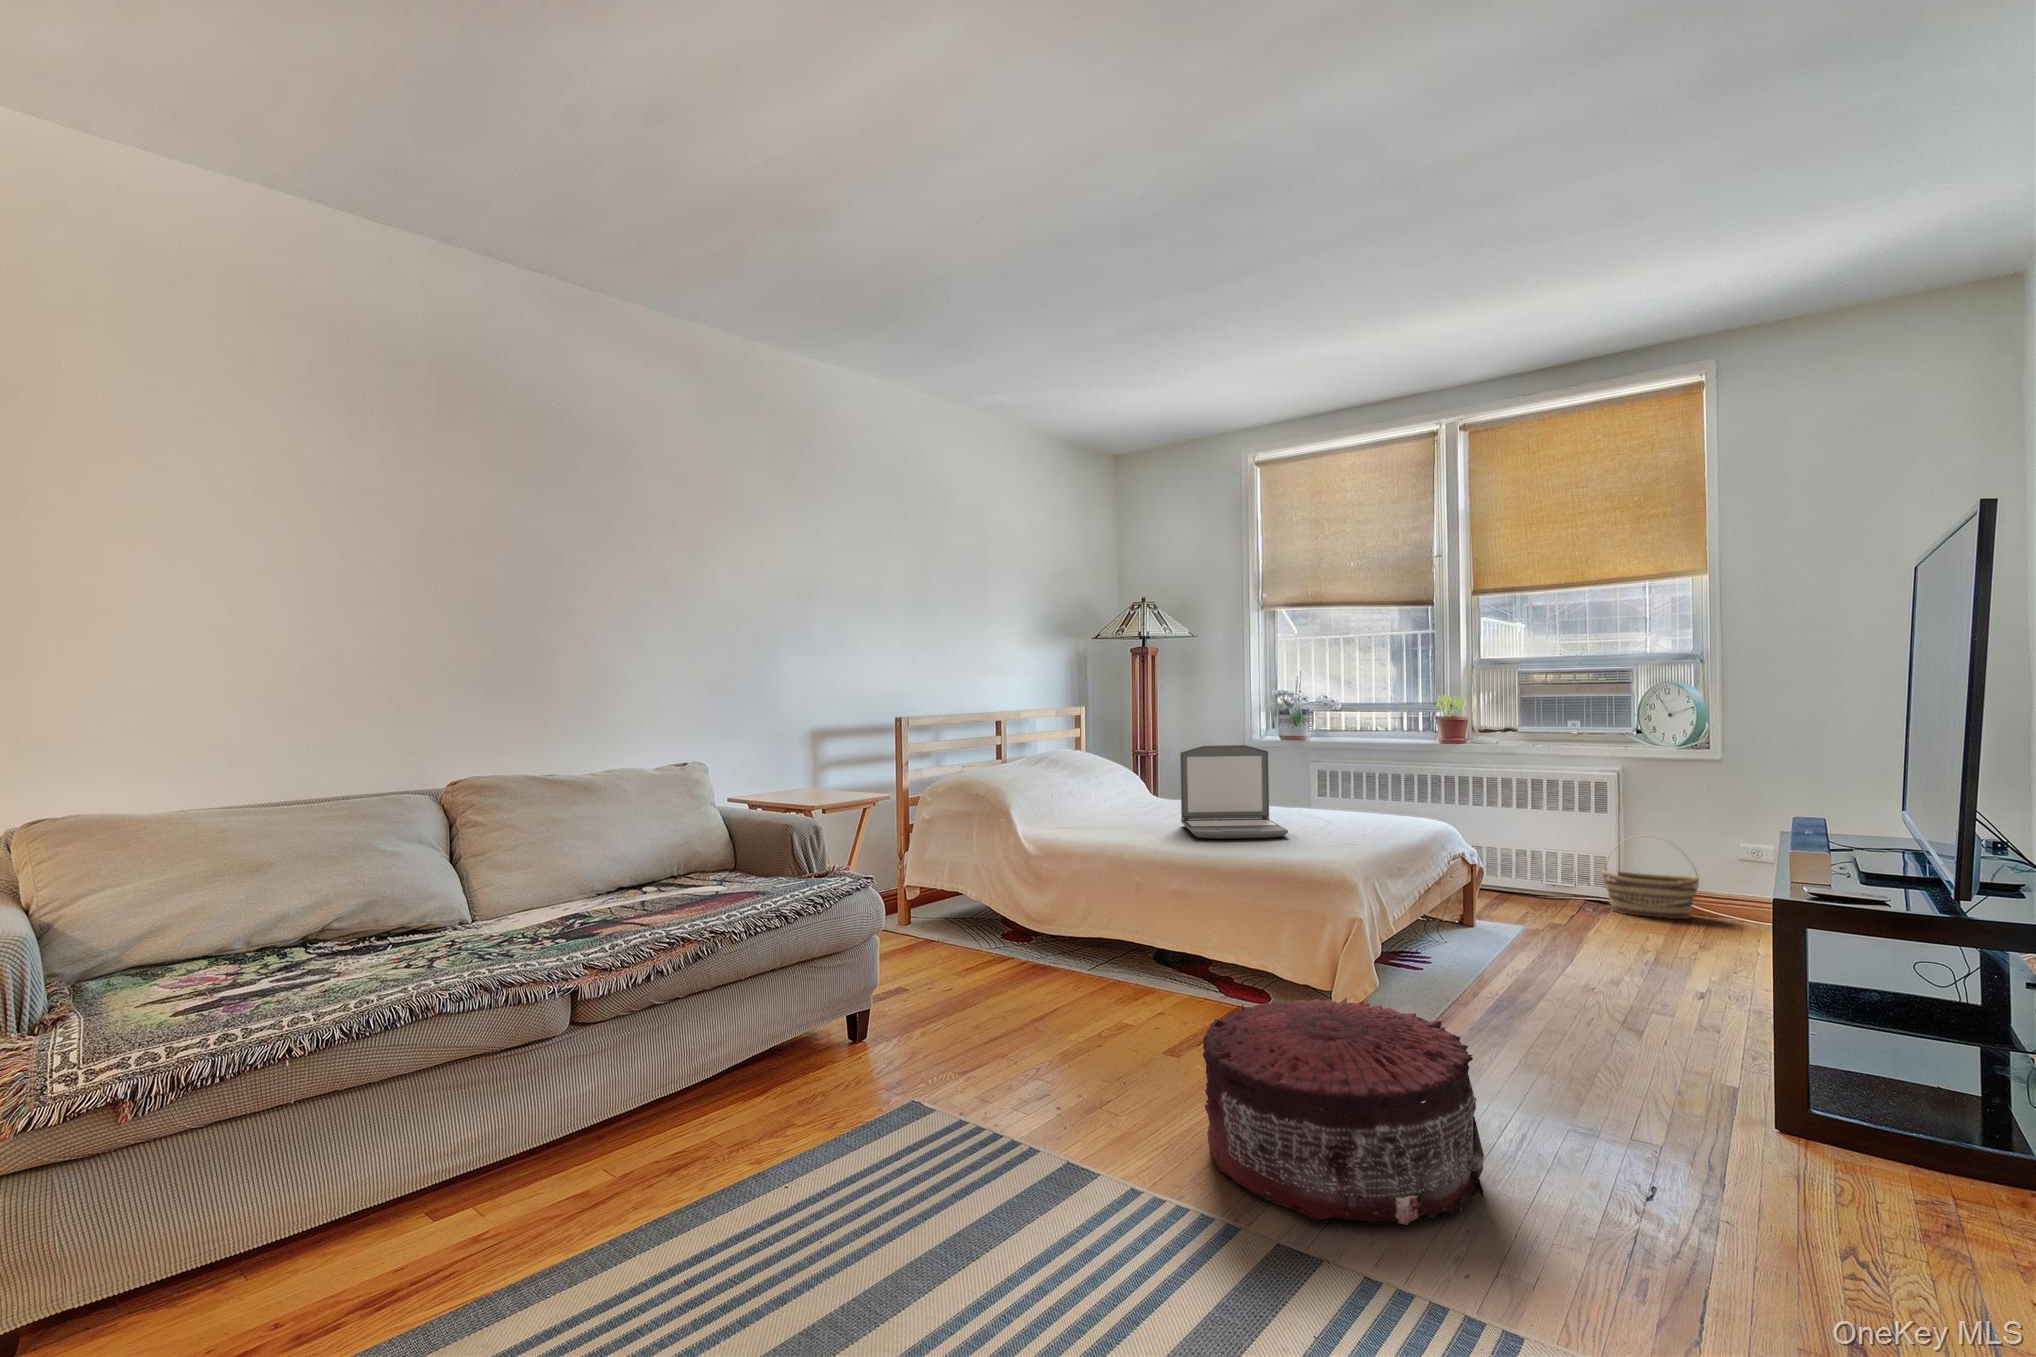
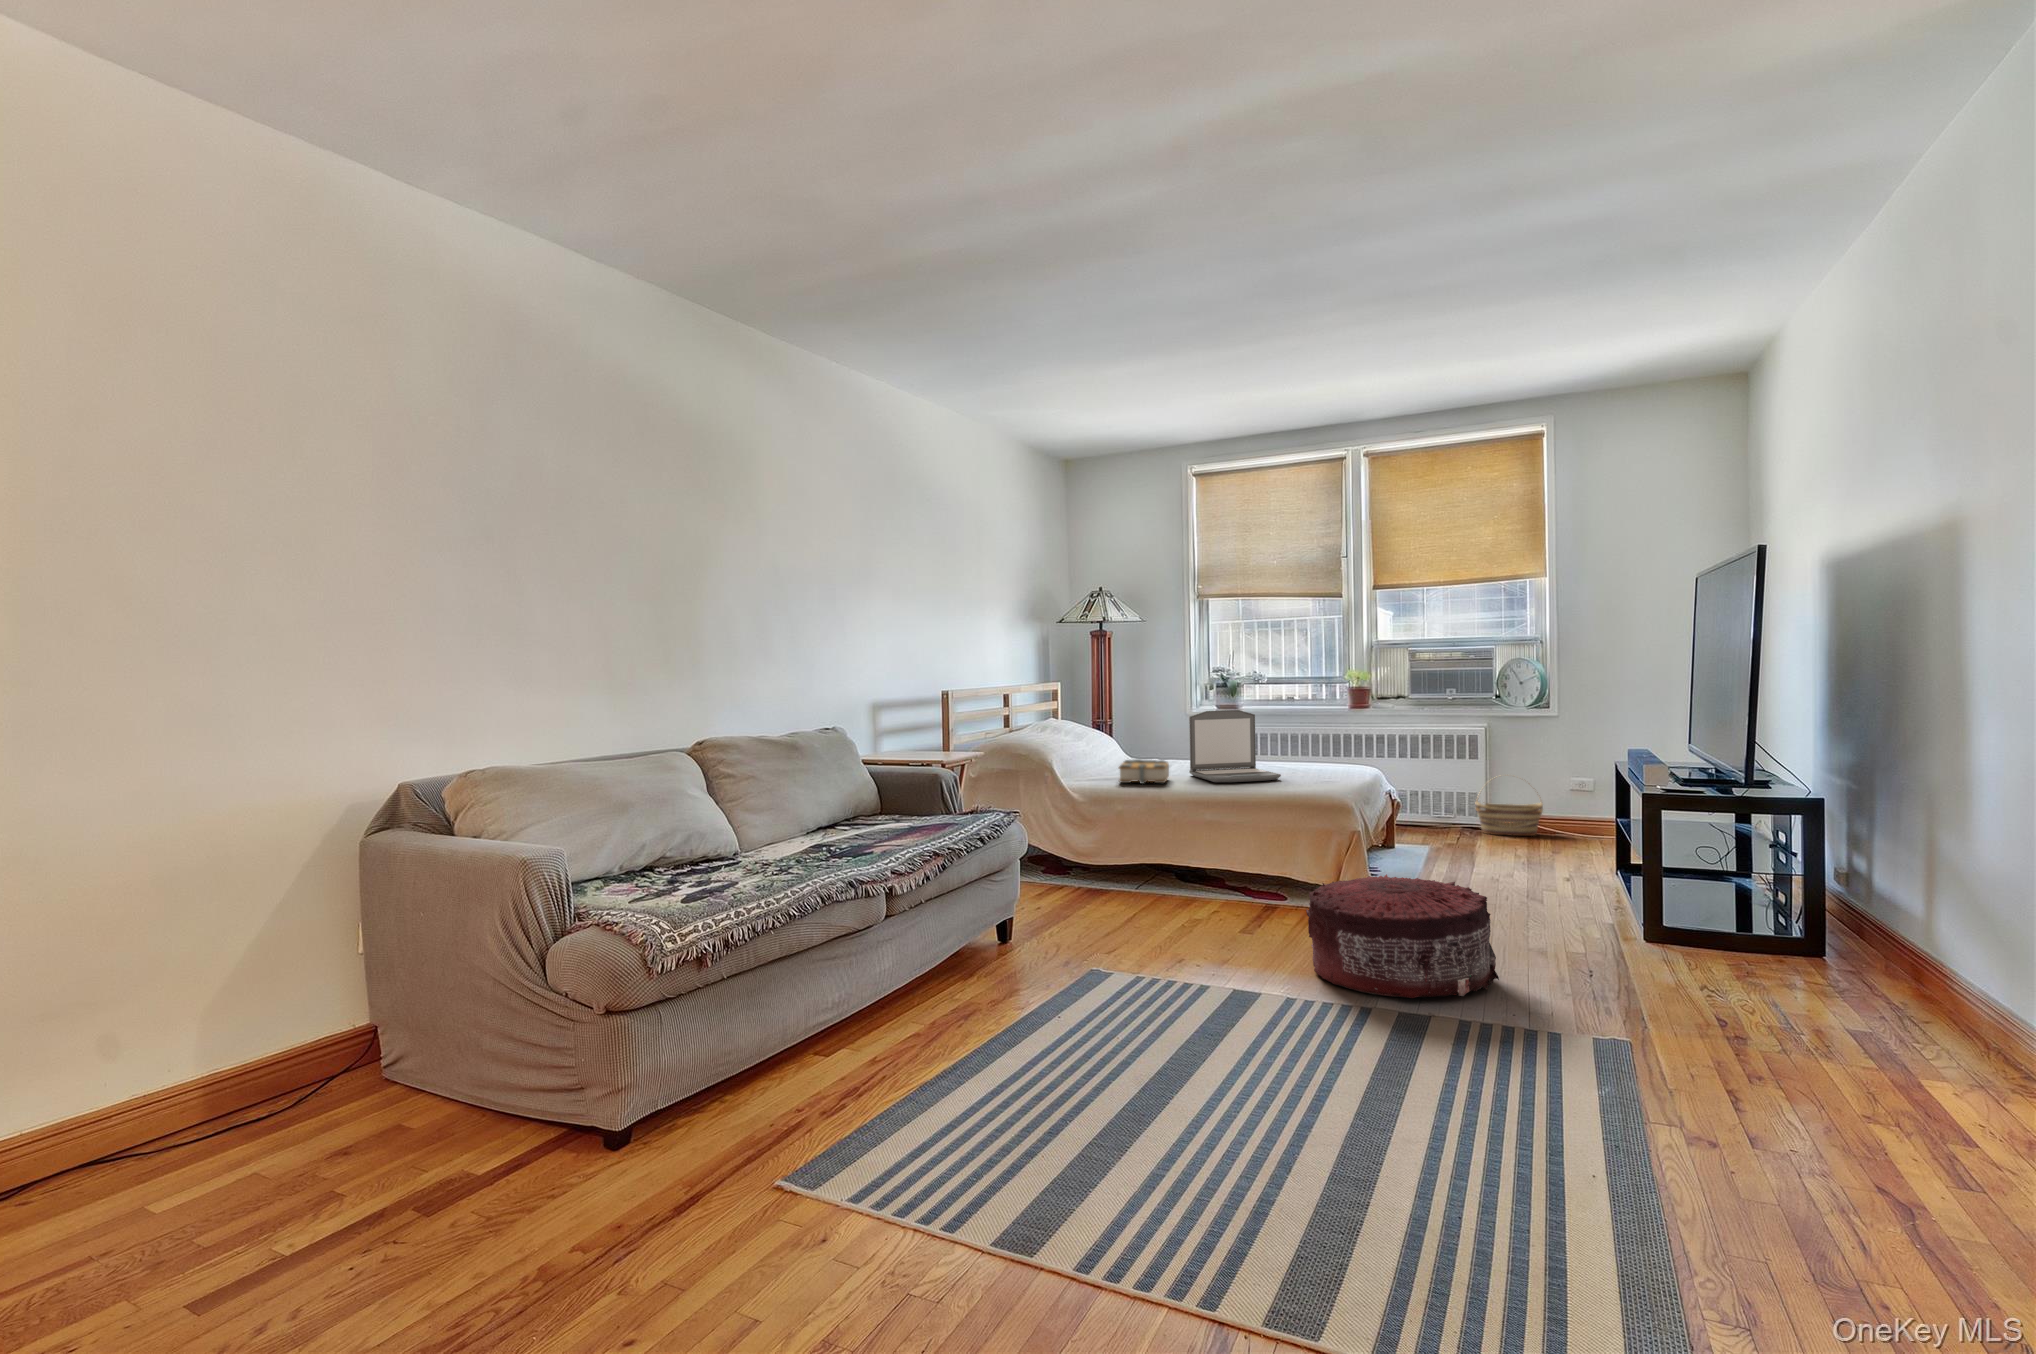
book: none [1079,804,1150,836] -> present [1119,759,1169,784]

